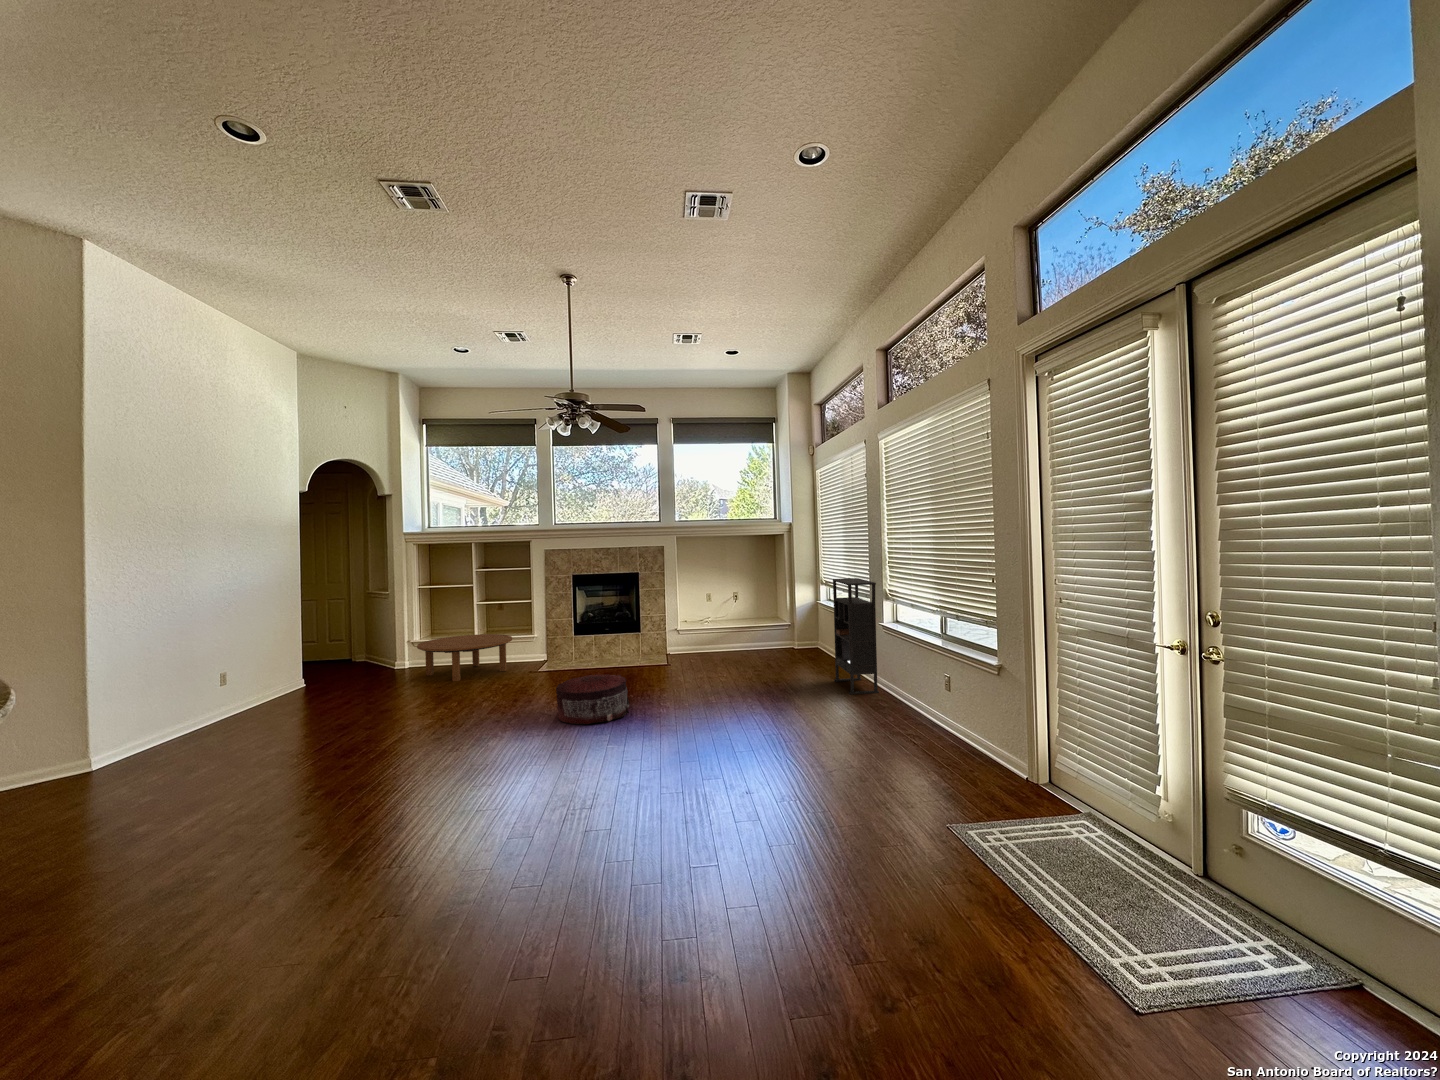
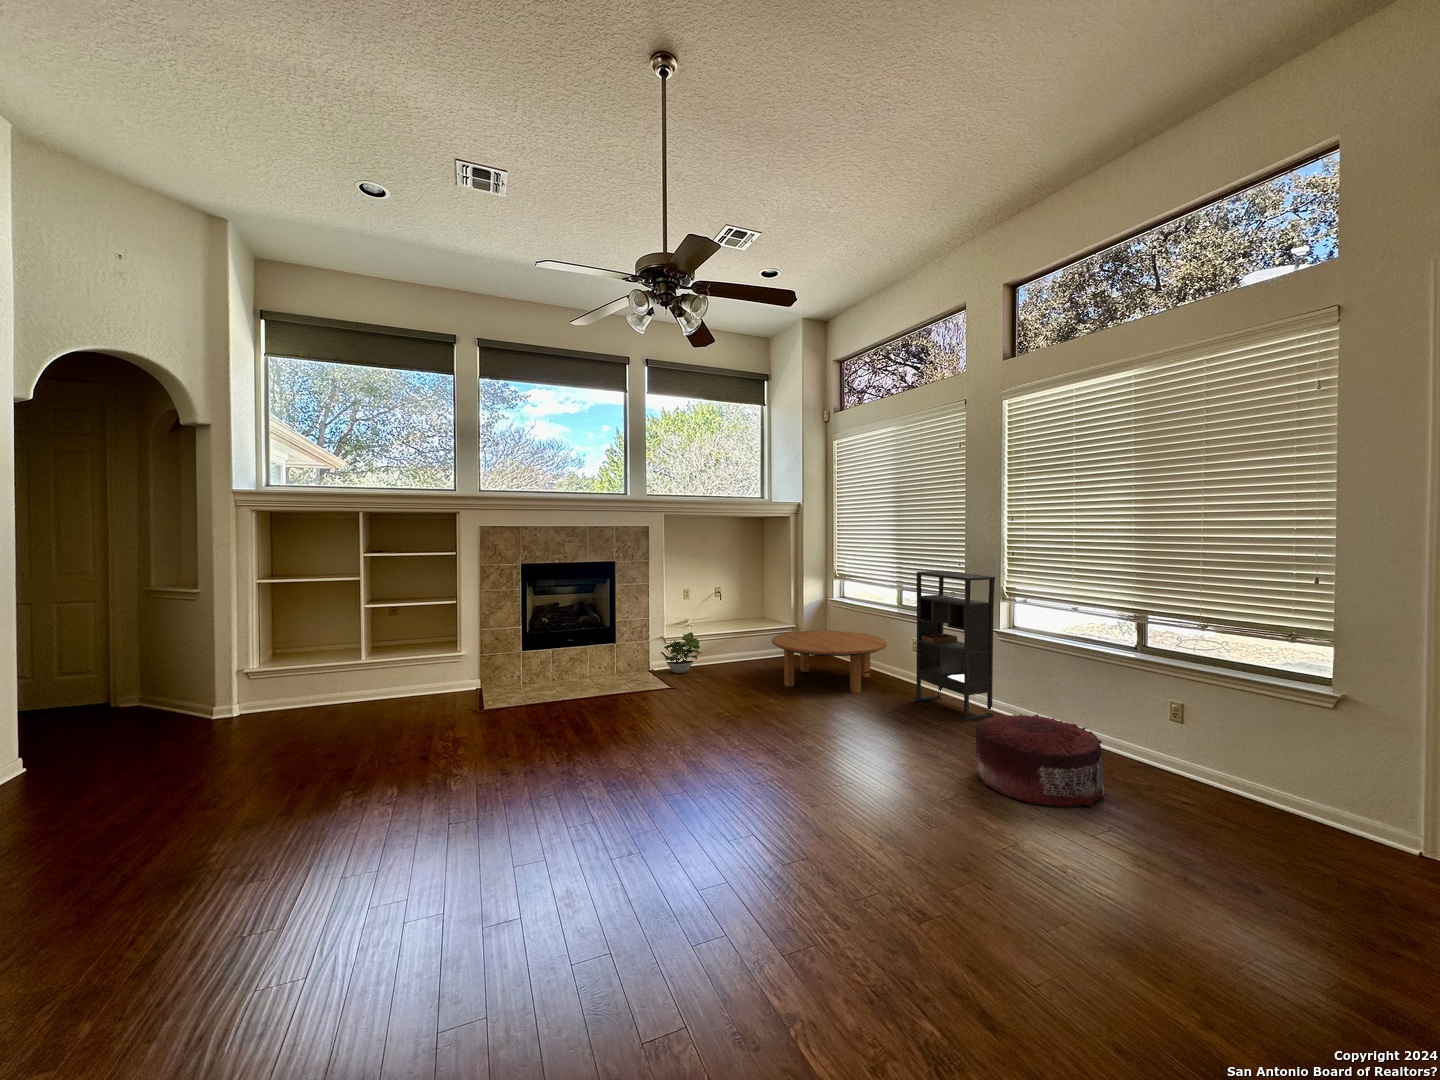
potted plant: none [676,626,706,657] -> present [661,632,702,673]
coffee table: present [417,634,512,681] -> present [772,631,887,693]
pouf: present [556,674,629,724] -> present [976,714,1104,807]

